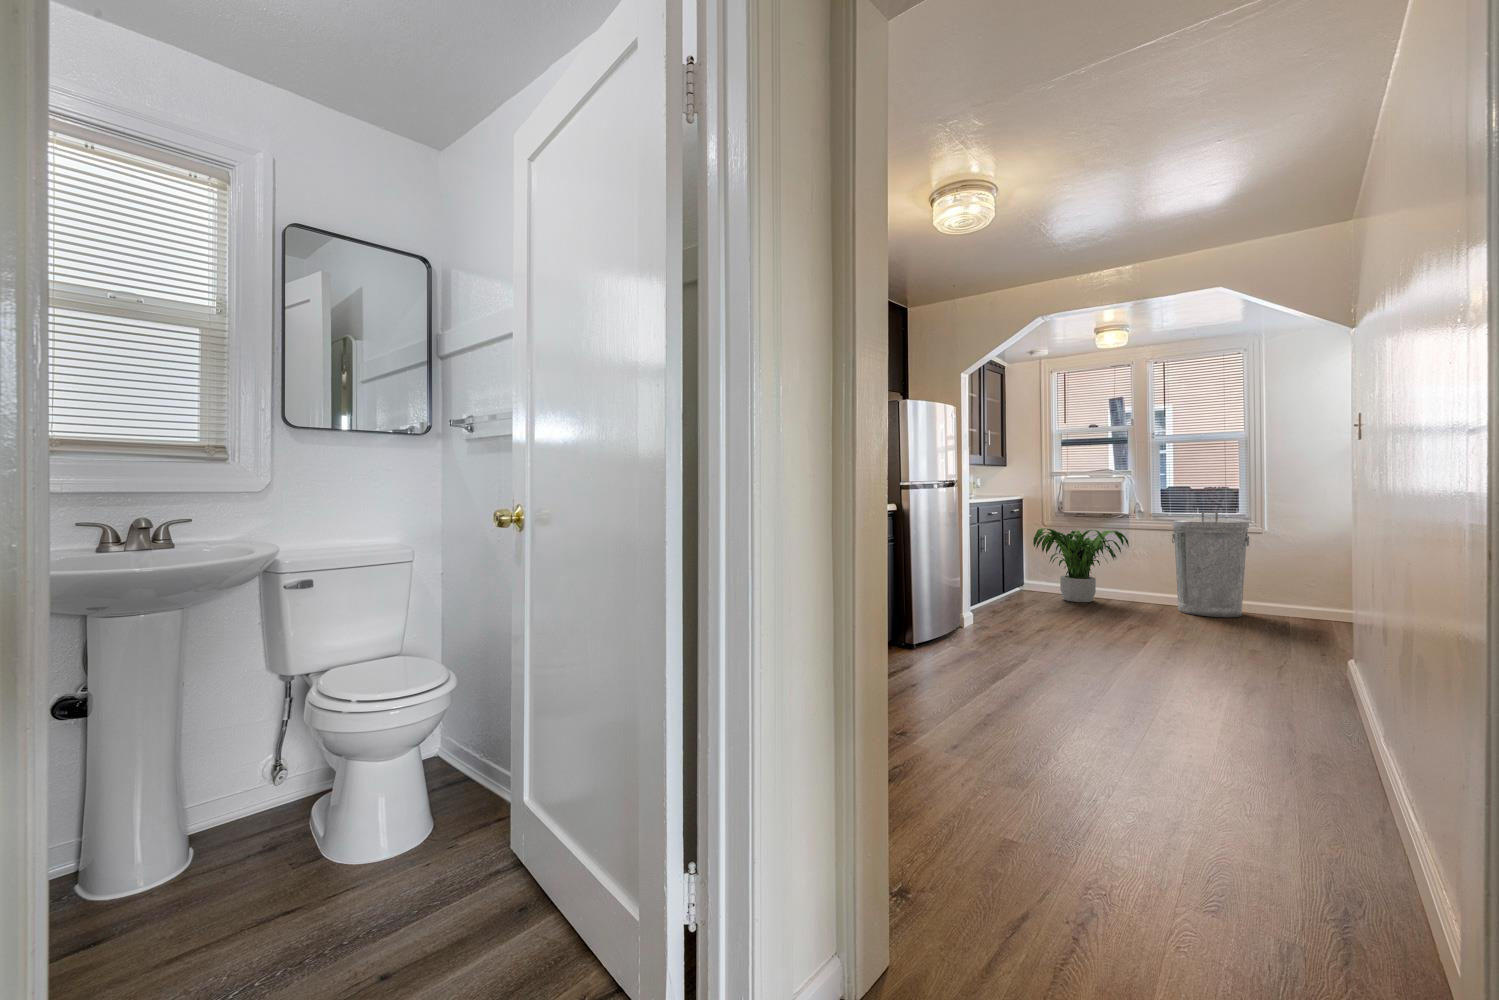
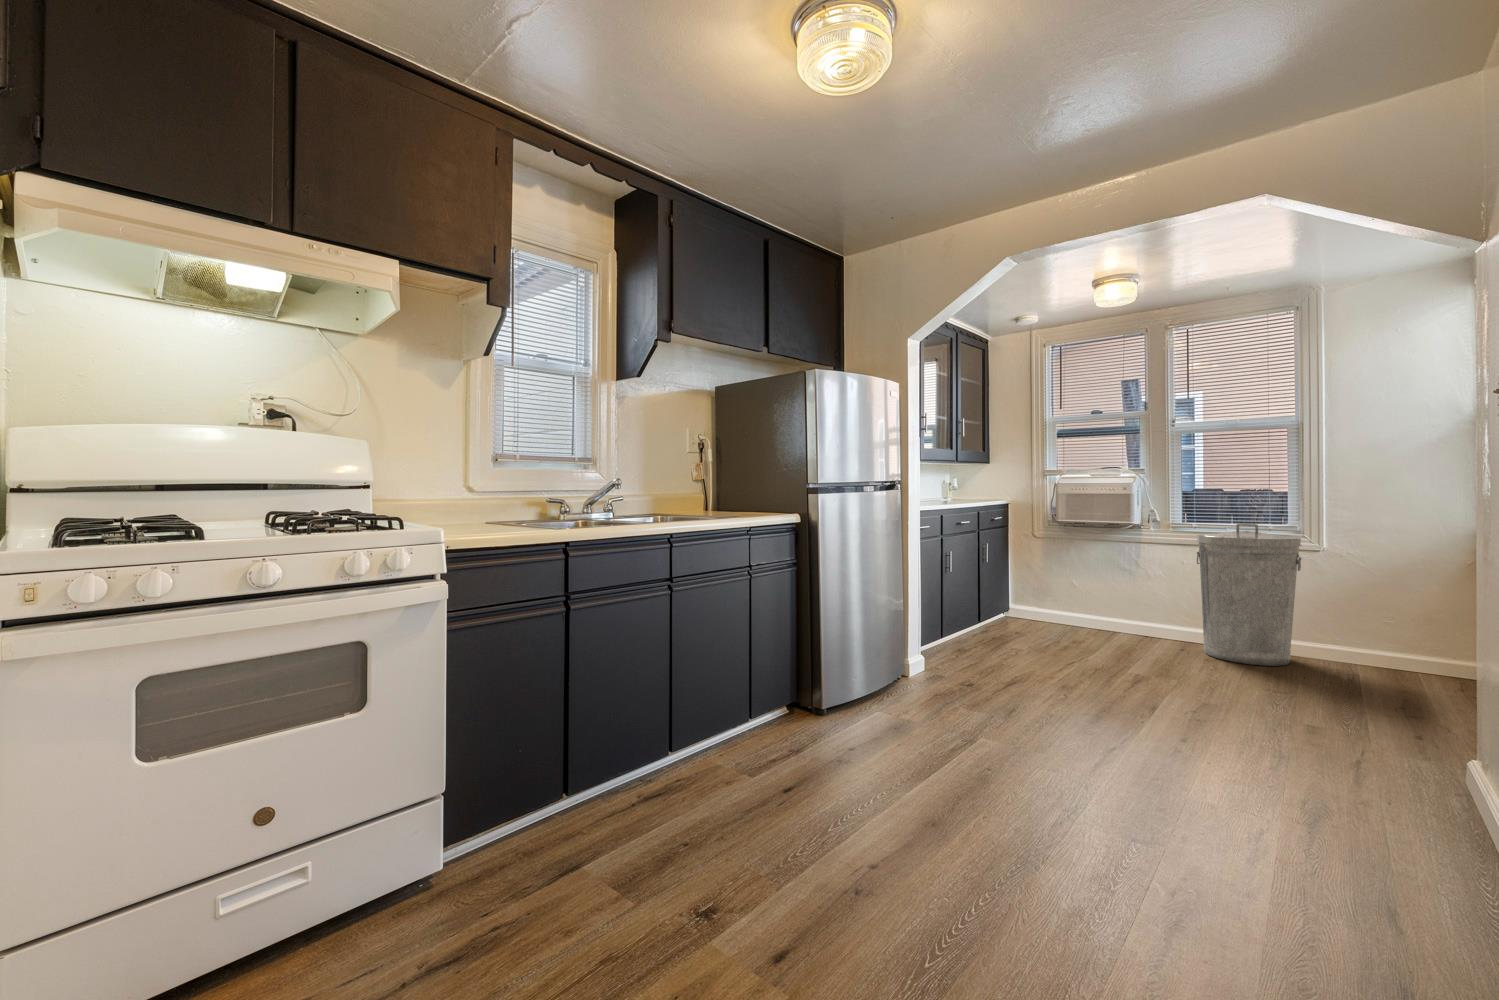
potted plant: present [1033,528,1129,602] -> none [1017,542,1141,637]

